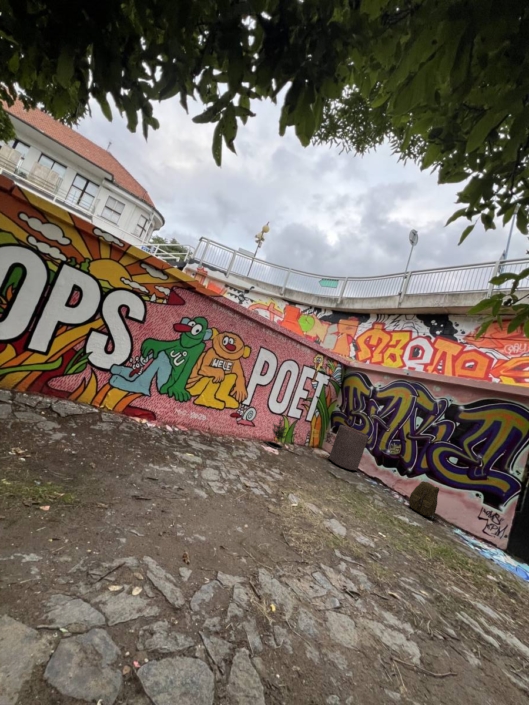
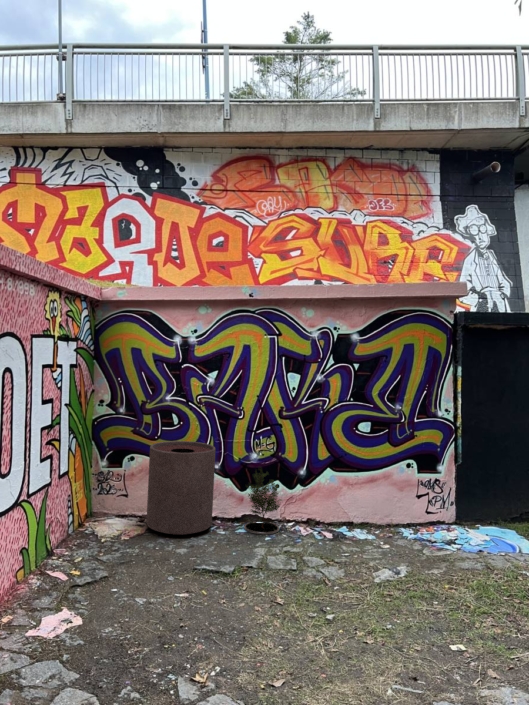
potted tree: present [267,419,287,449] -> present [244,470,281,535]
backpack: present [409,481,439,517] -> none [331,480,374,537]

